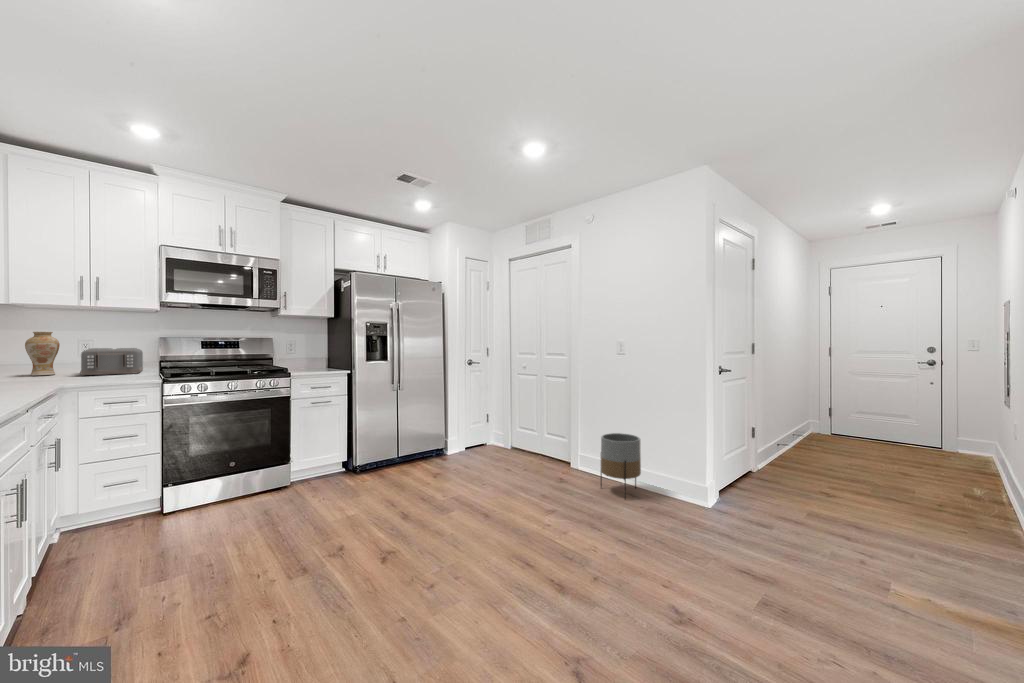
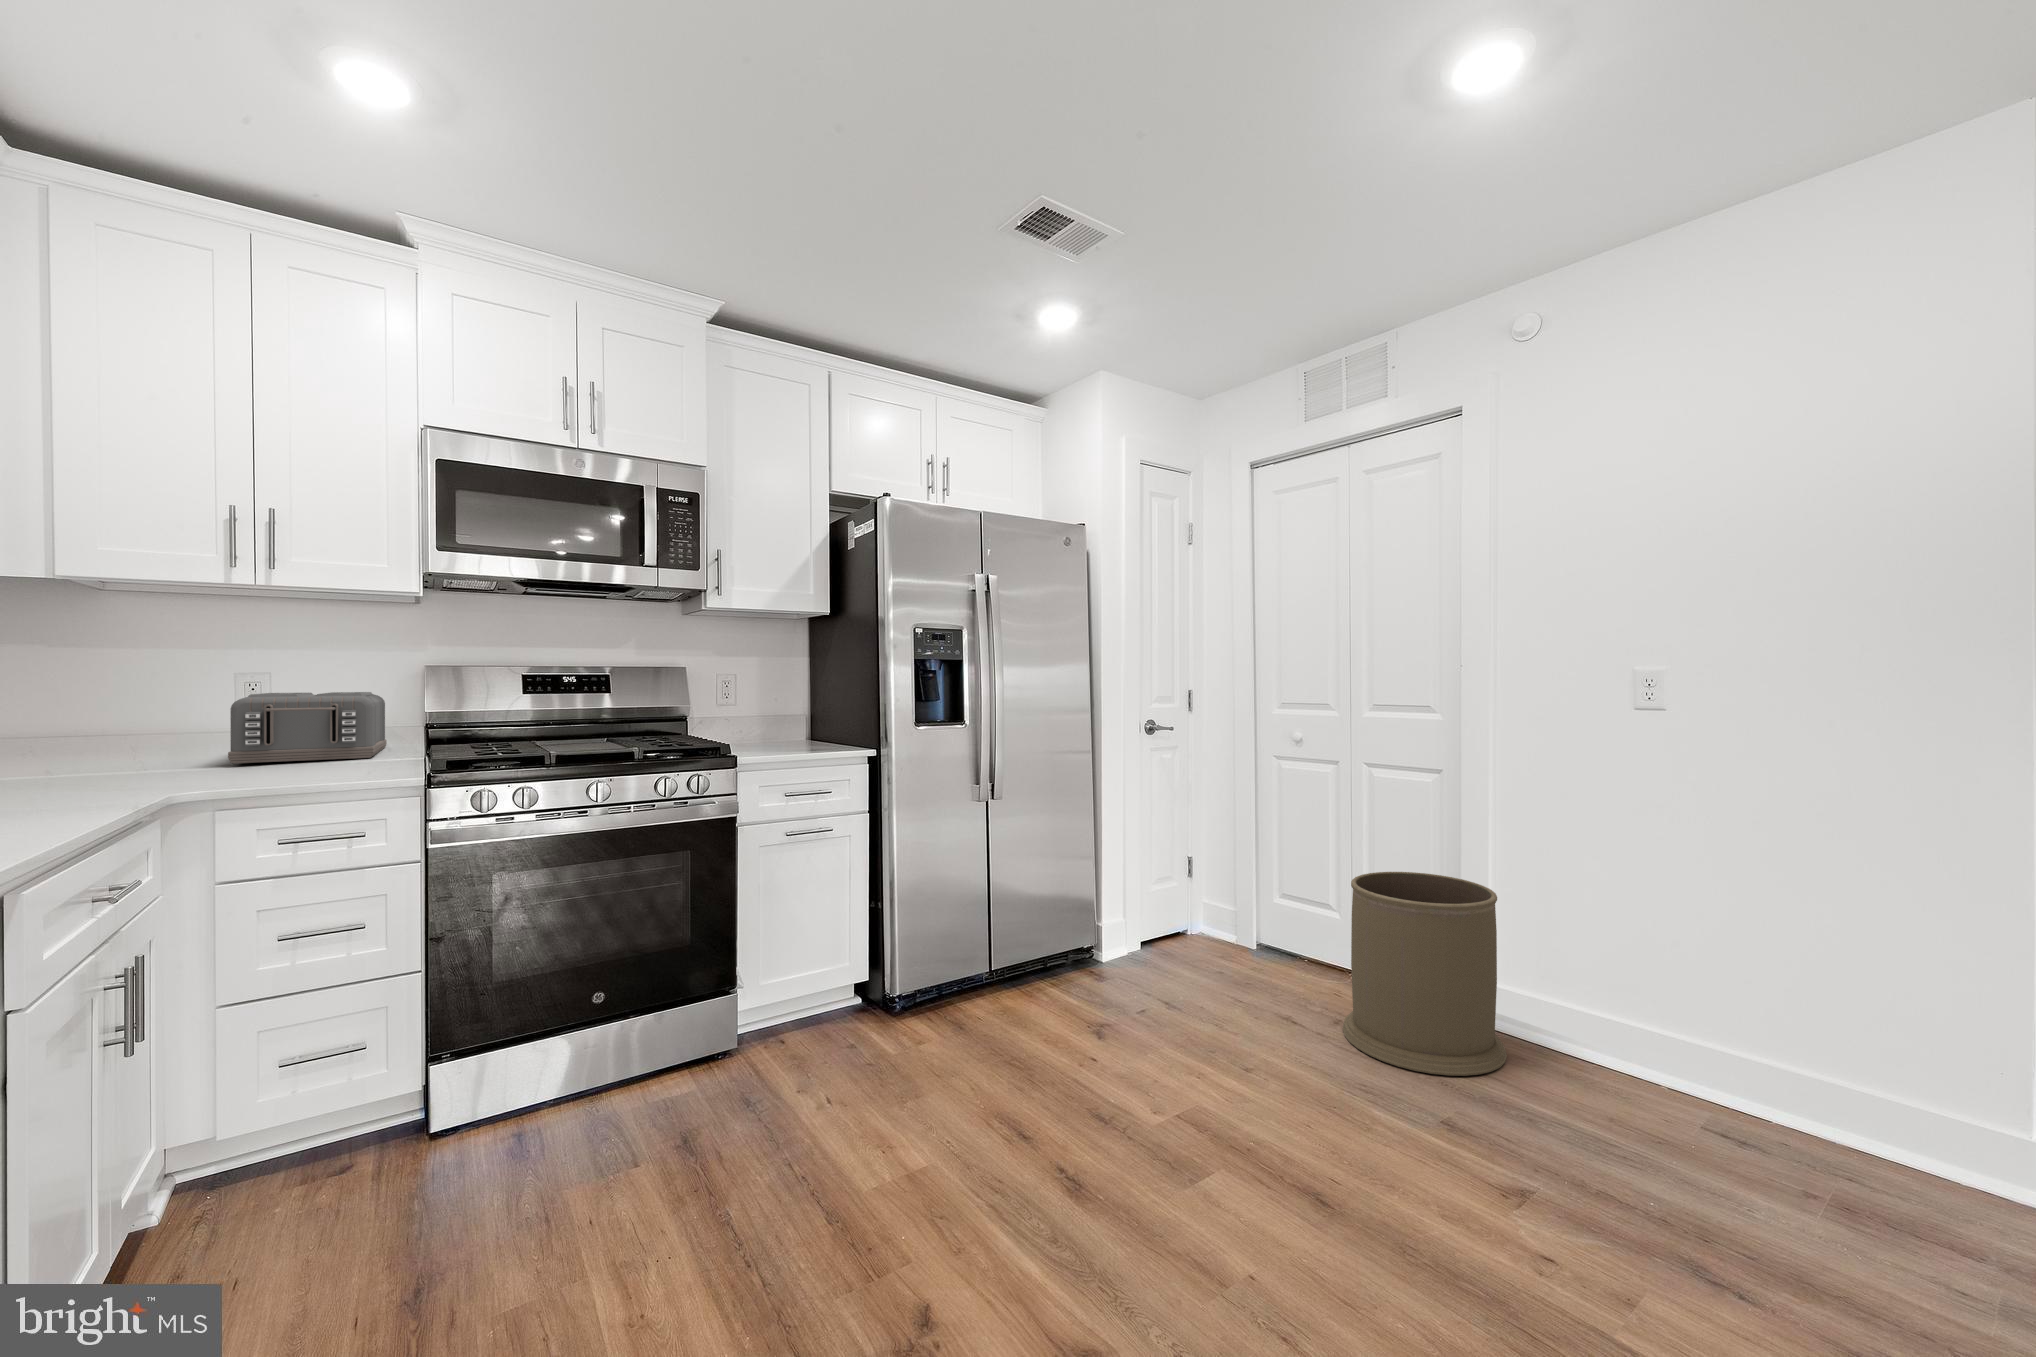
vase: present [25,332,60,376] -> none [104,651,188,763]
trash can: none [526,414,580,483] -> present [1343,872,1507,1076]
planter: present [601,433,641,499] -> none [1598,943,1748,1158]

